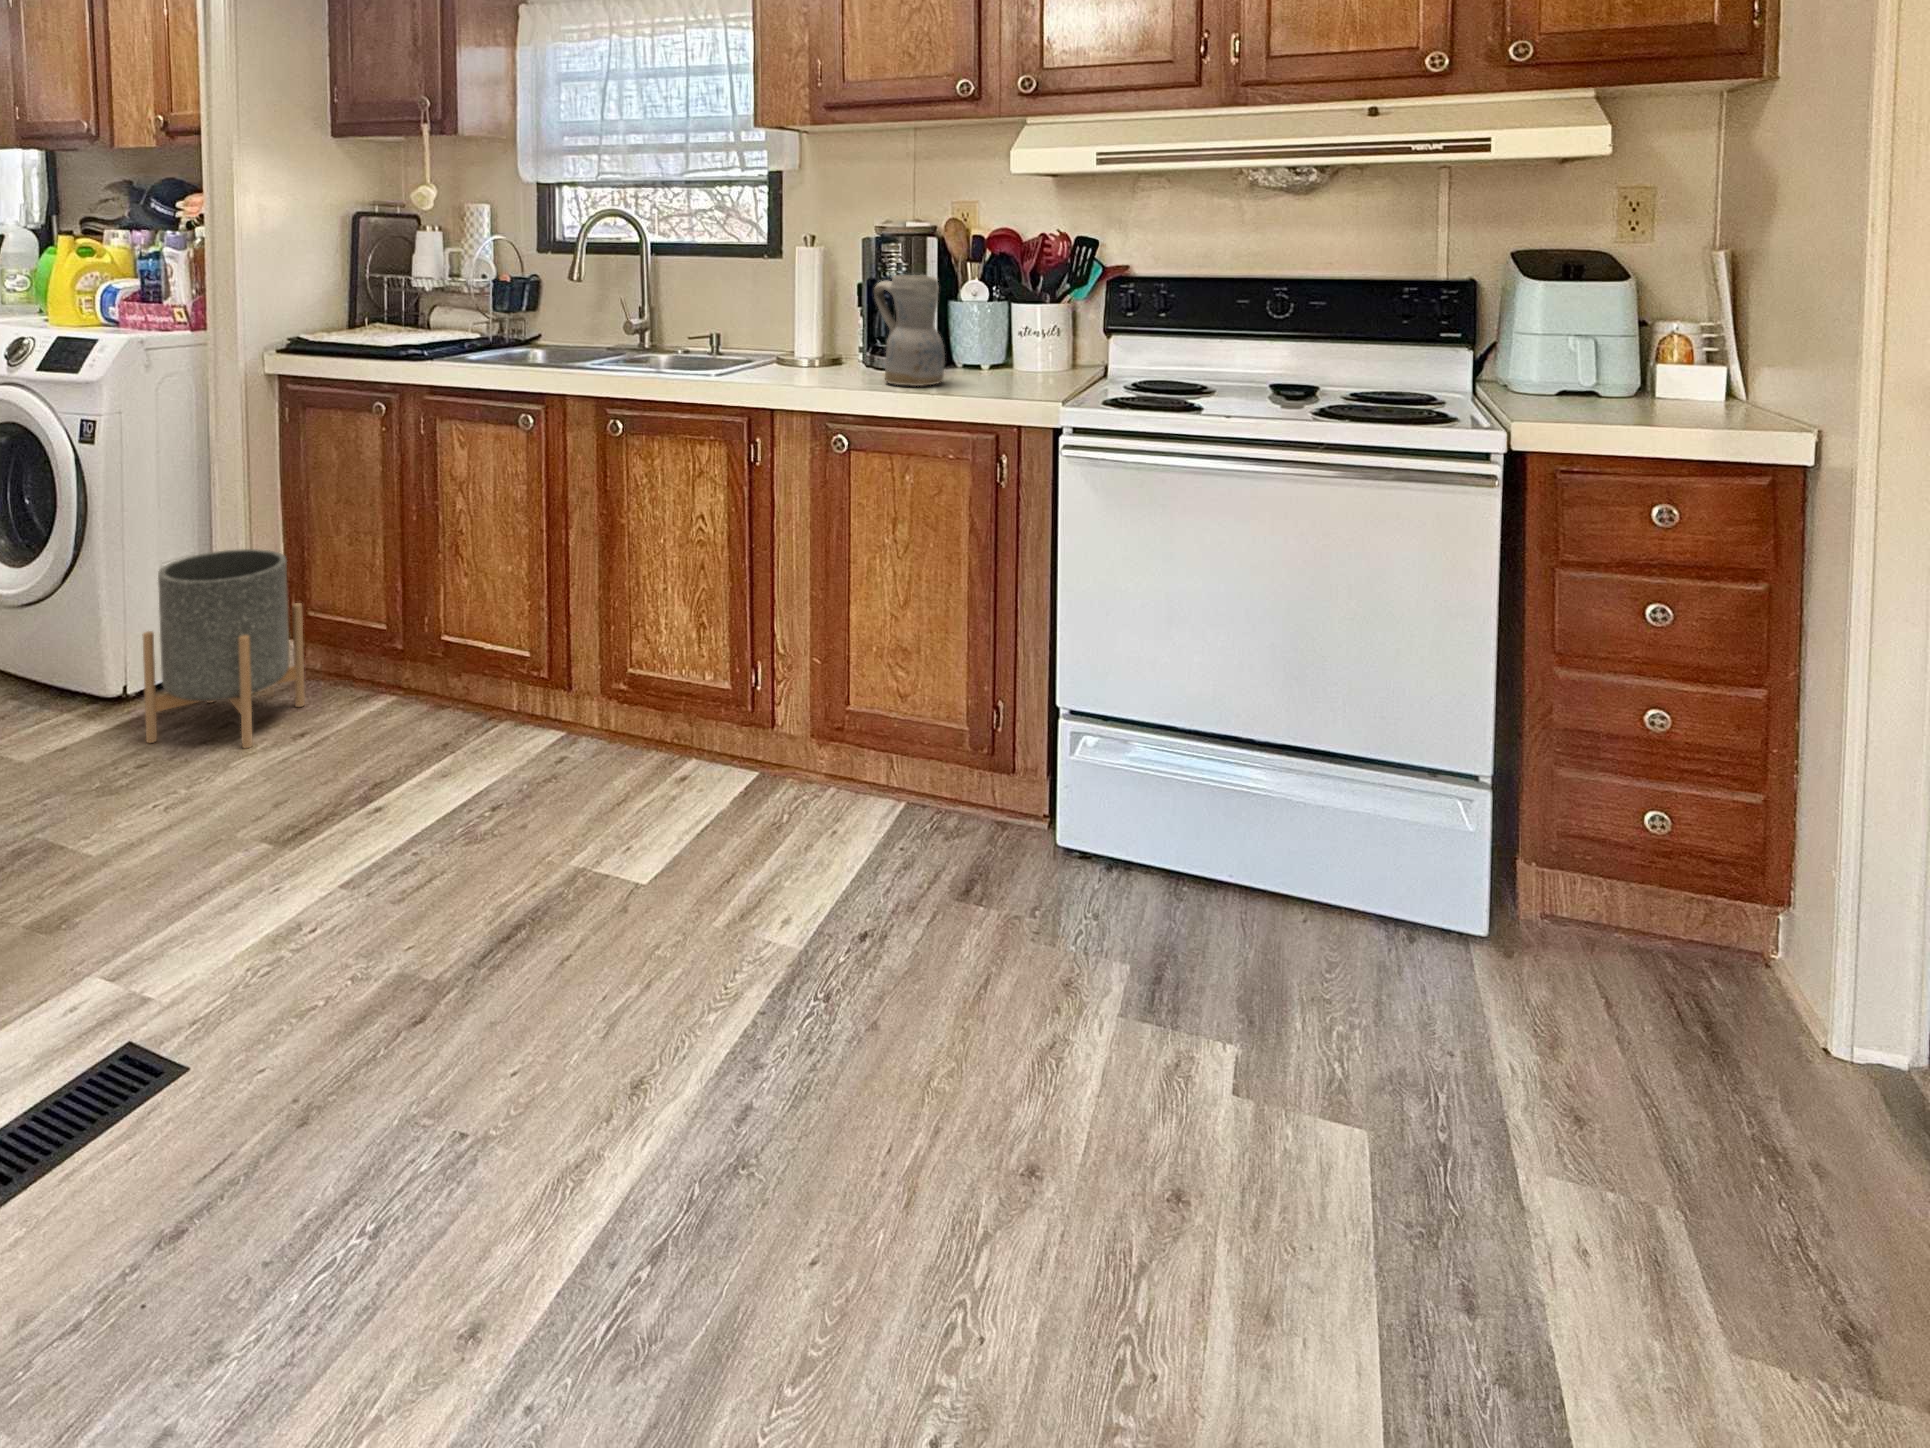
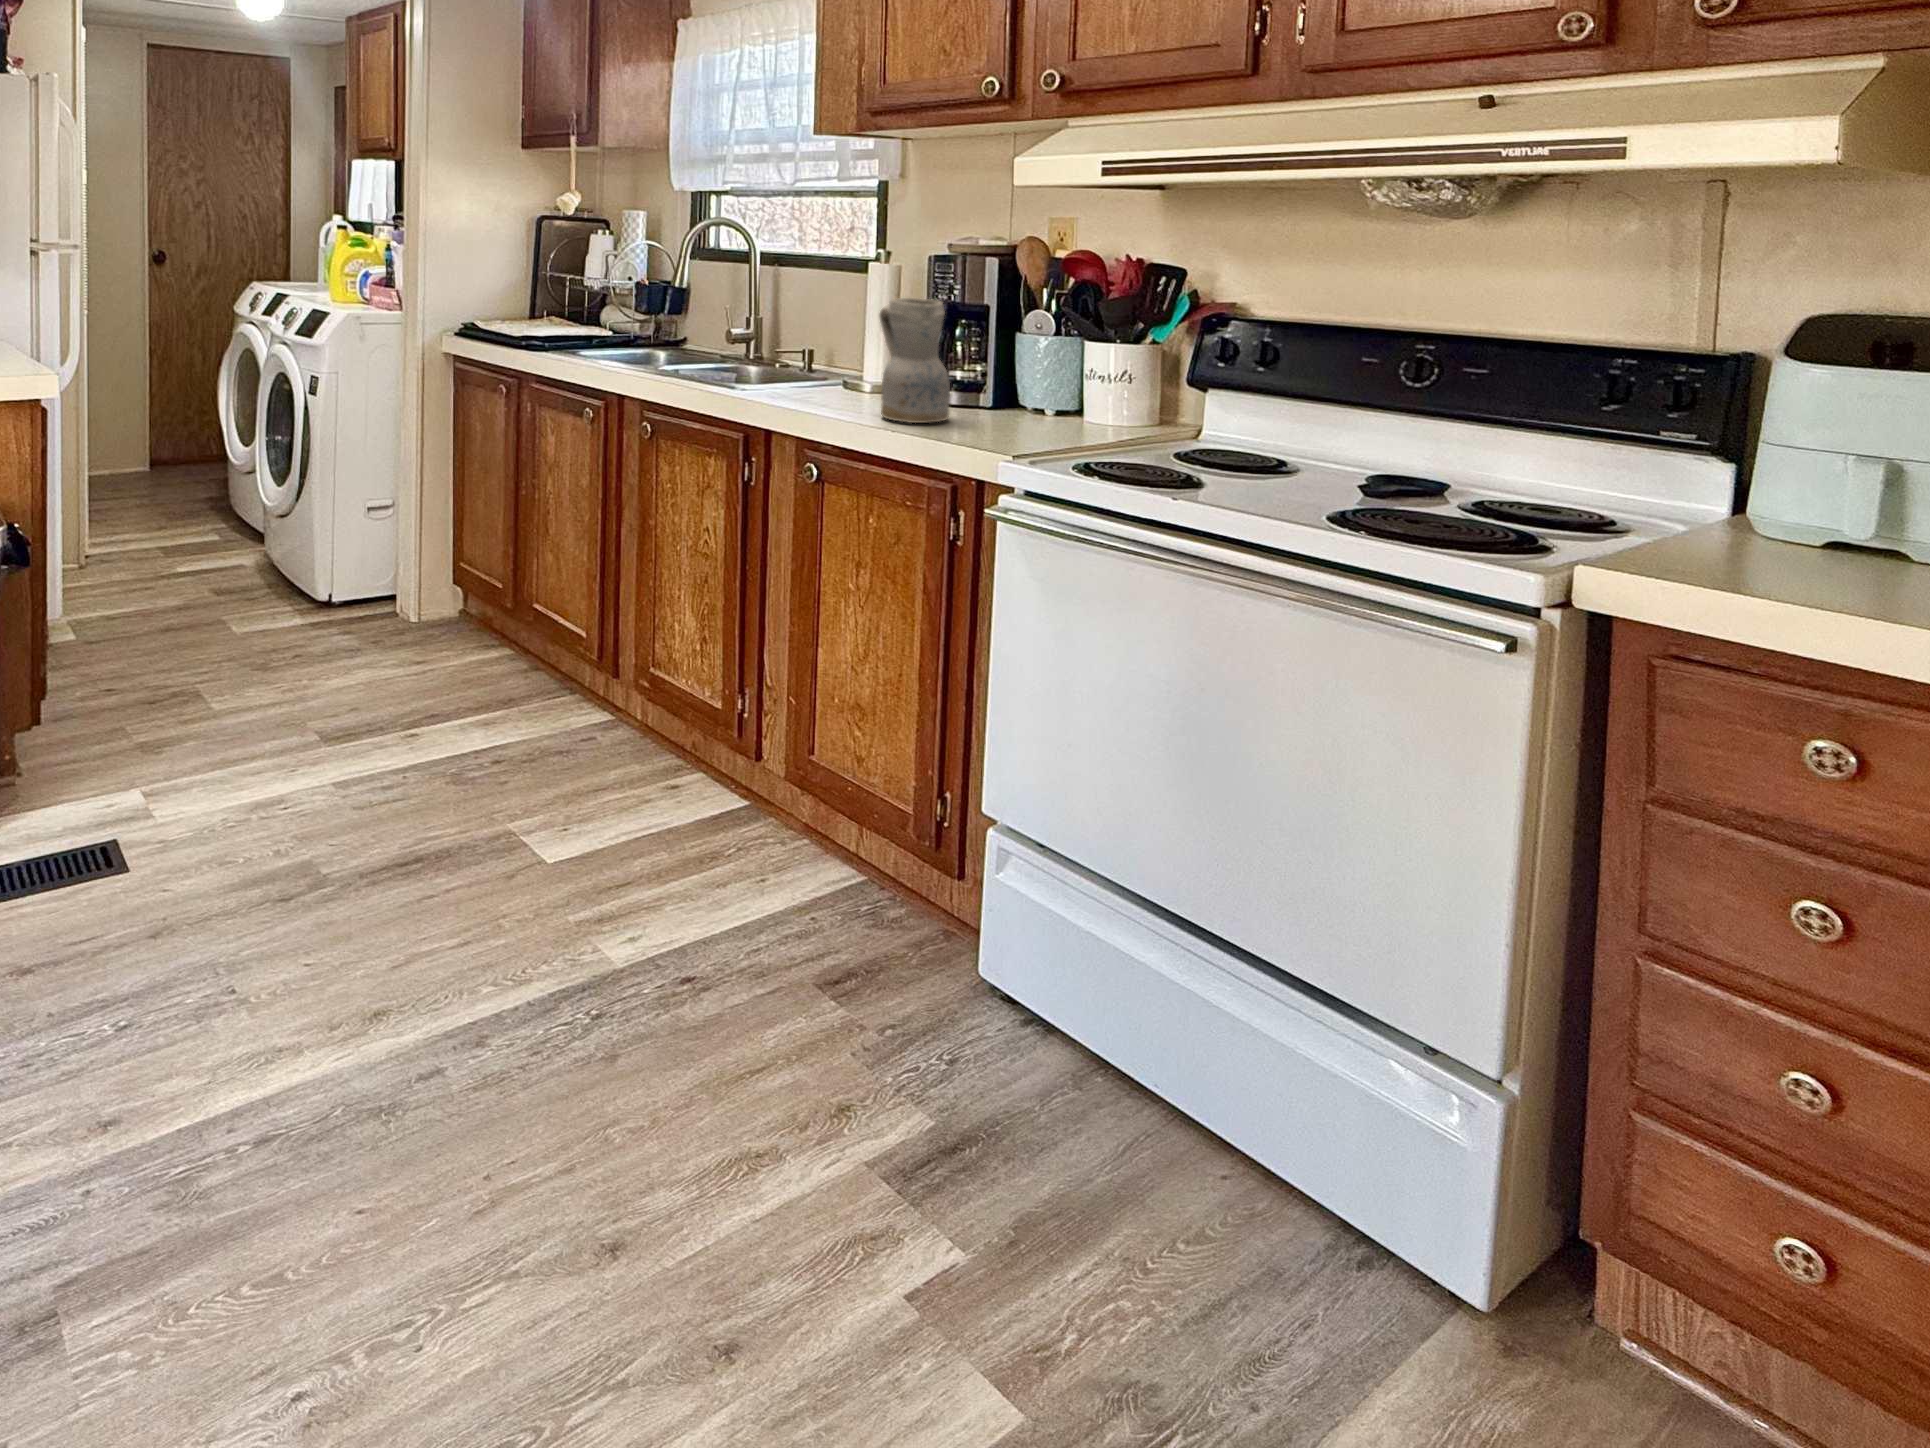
planter: present [142,549,305,748] -> none [319,499,444,665]

